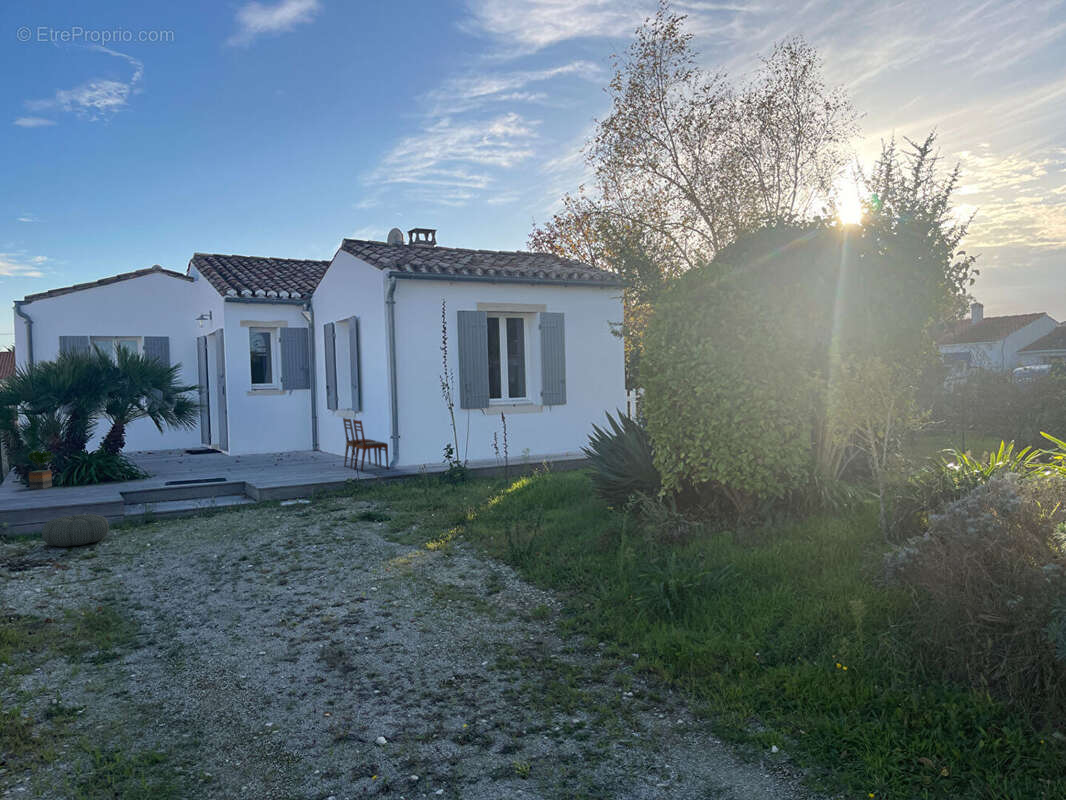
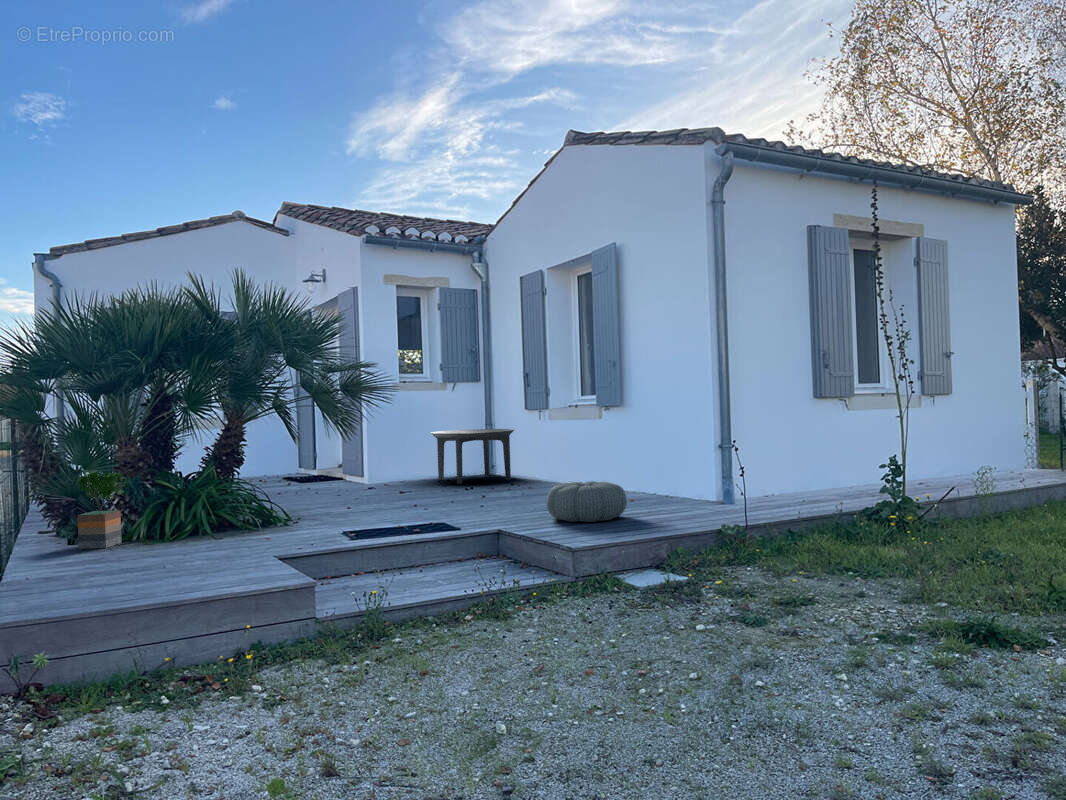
chair: present [343,418,389,472] -> none [611,414,715,509]
round table: none [268,419,324,455] -> present [431,429,514,484]
pouf: present [42,514,109,547] -> present [547,481,627,522]

